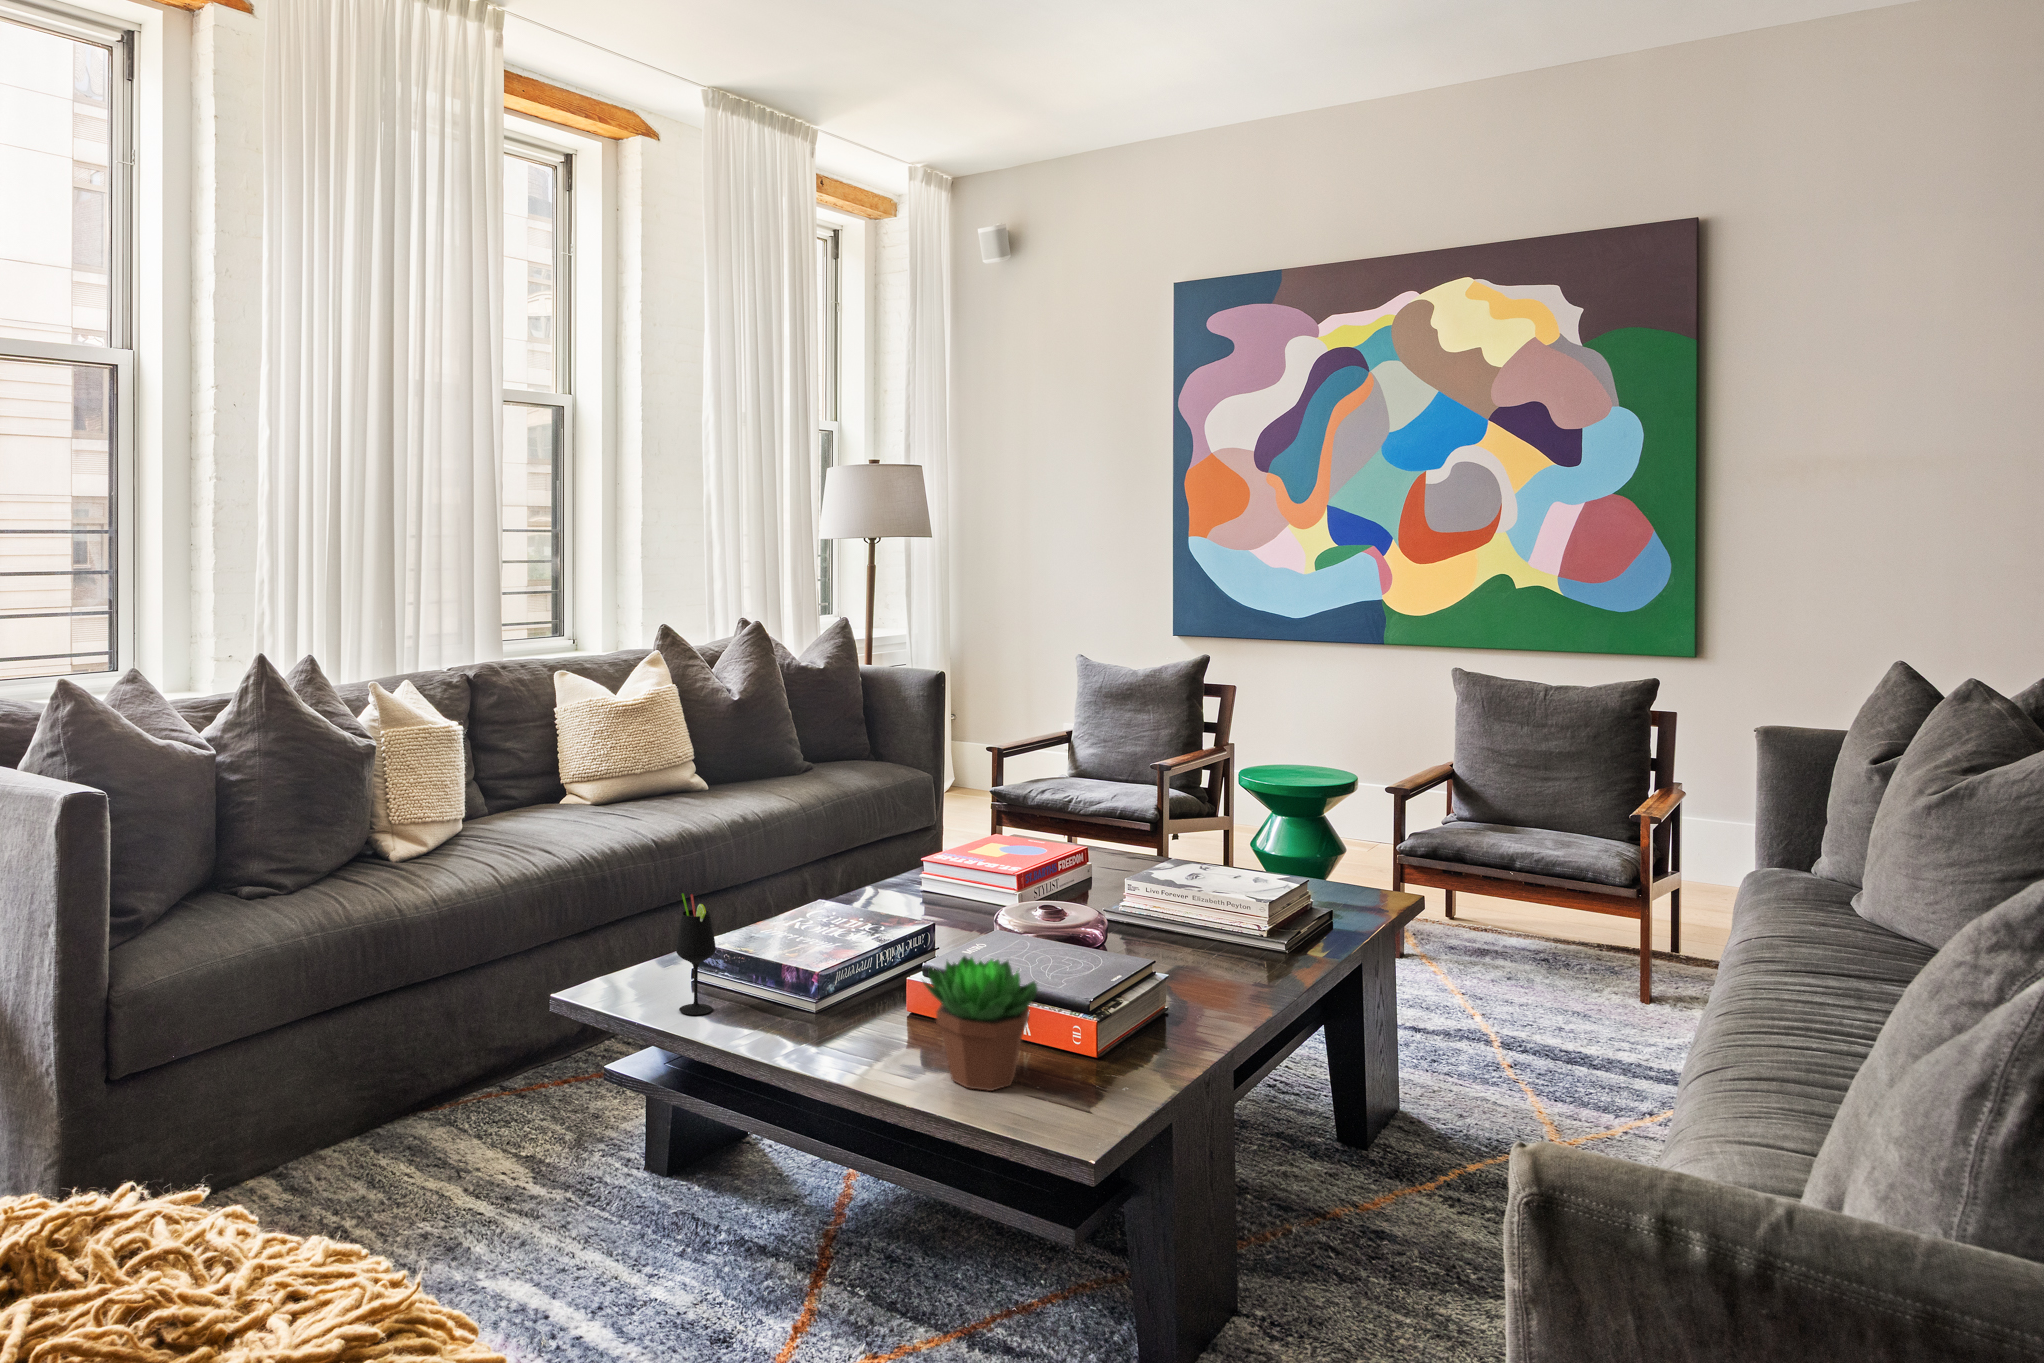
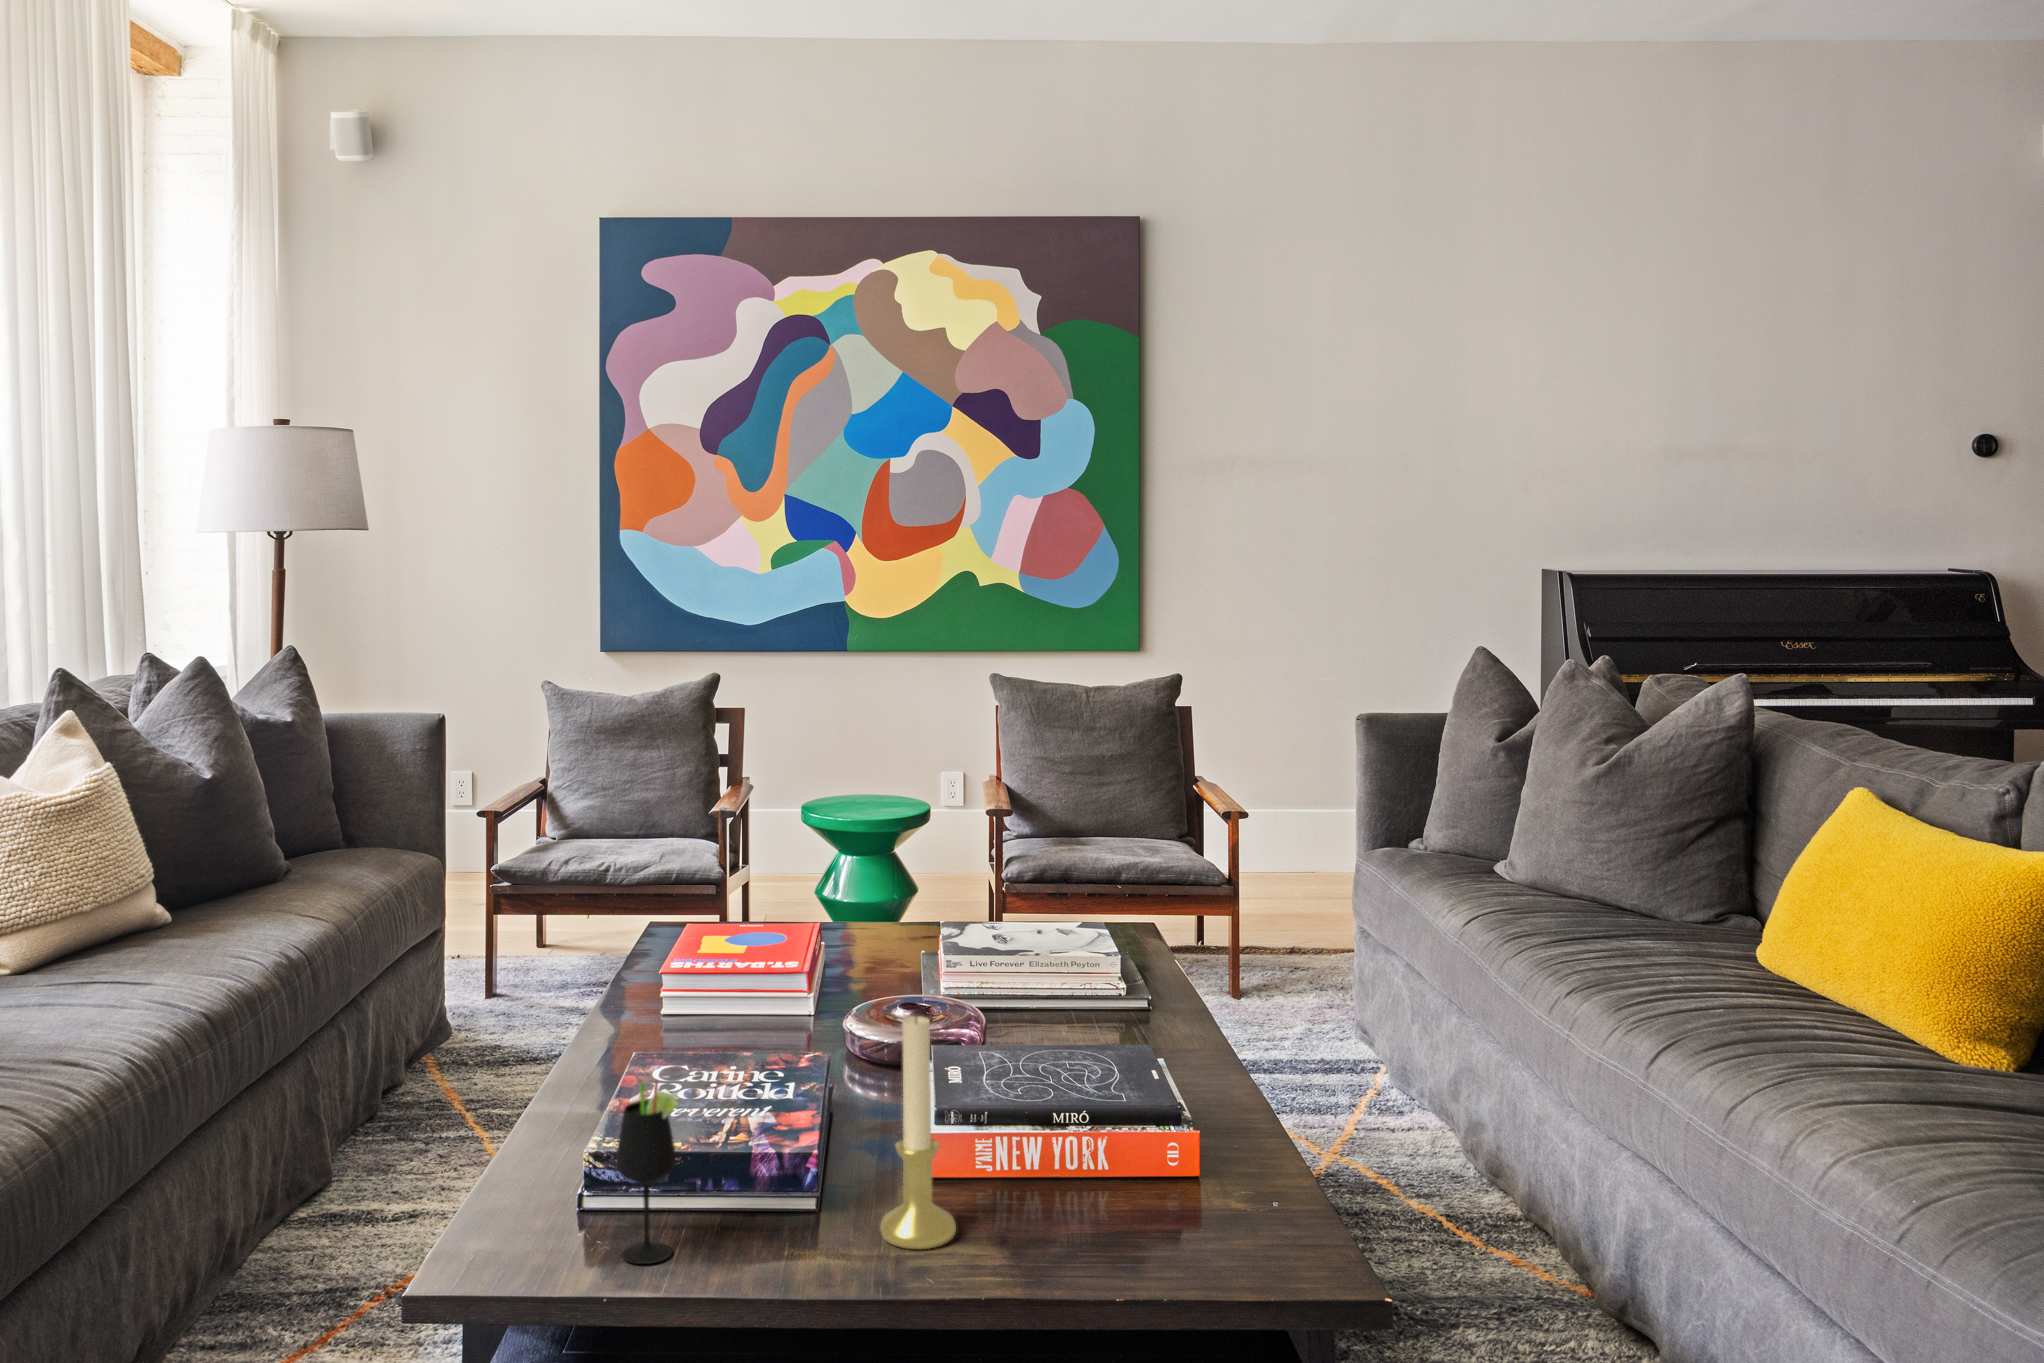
candle holder: none [831,879,885,1048] -> present [880,1015,956,1249]
succulent plant: present [923,956,1037,1091] -> none [1051,1080,1211,1261]

